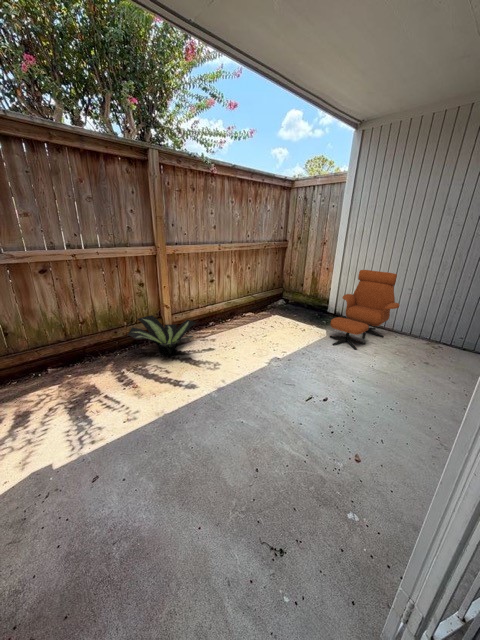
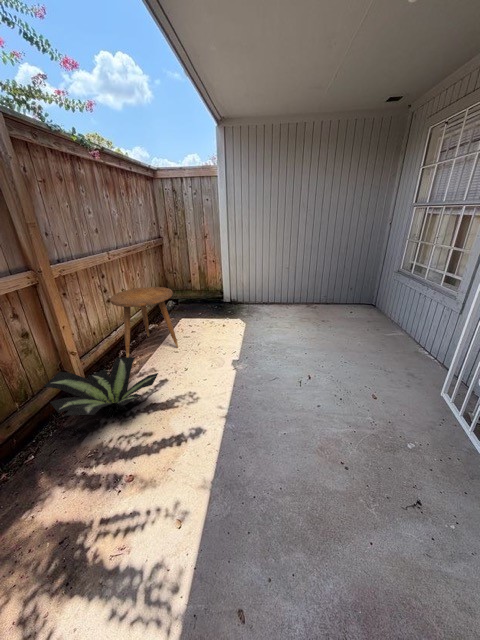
lounge chair: present [330,270,400,350] -> none [241,257,288,330]
side table: none [207,277,256,334] -> present [110,287,178,357]

